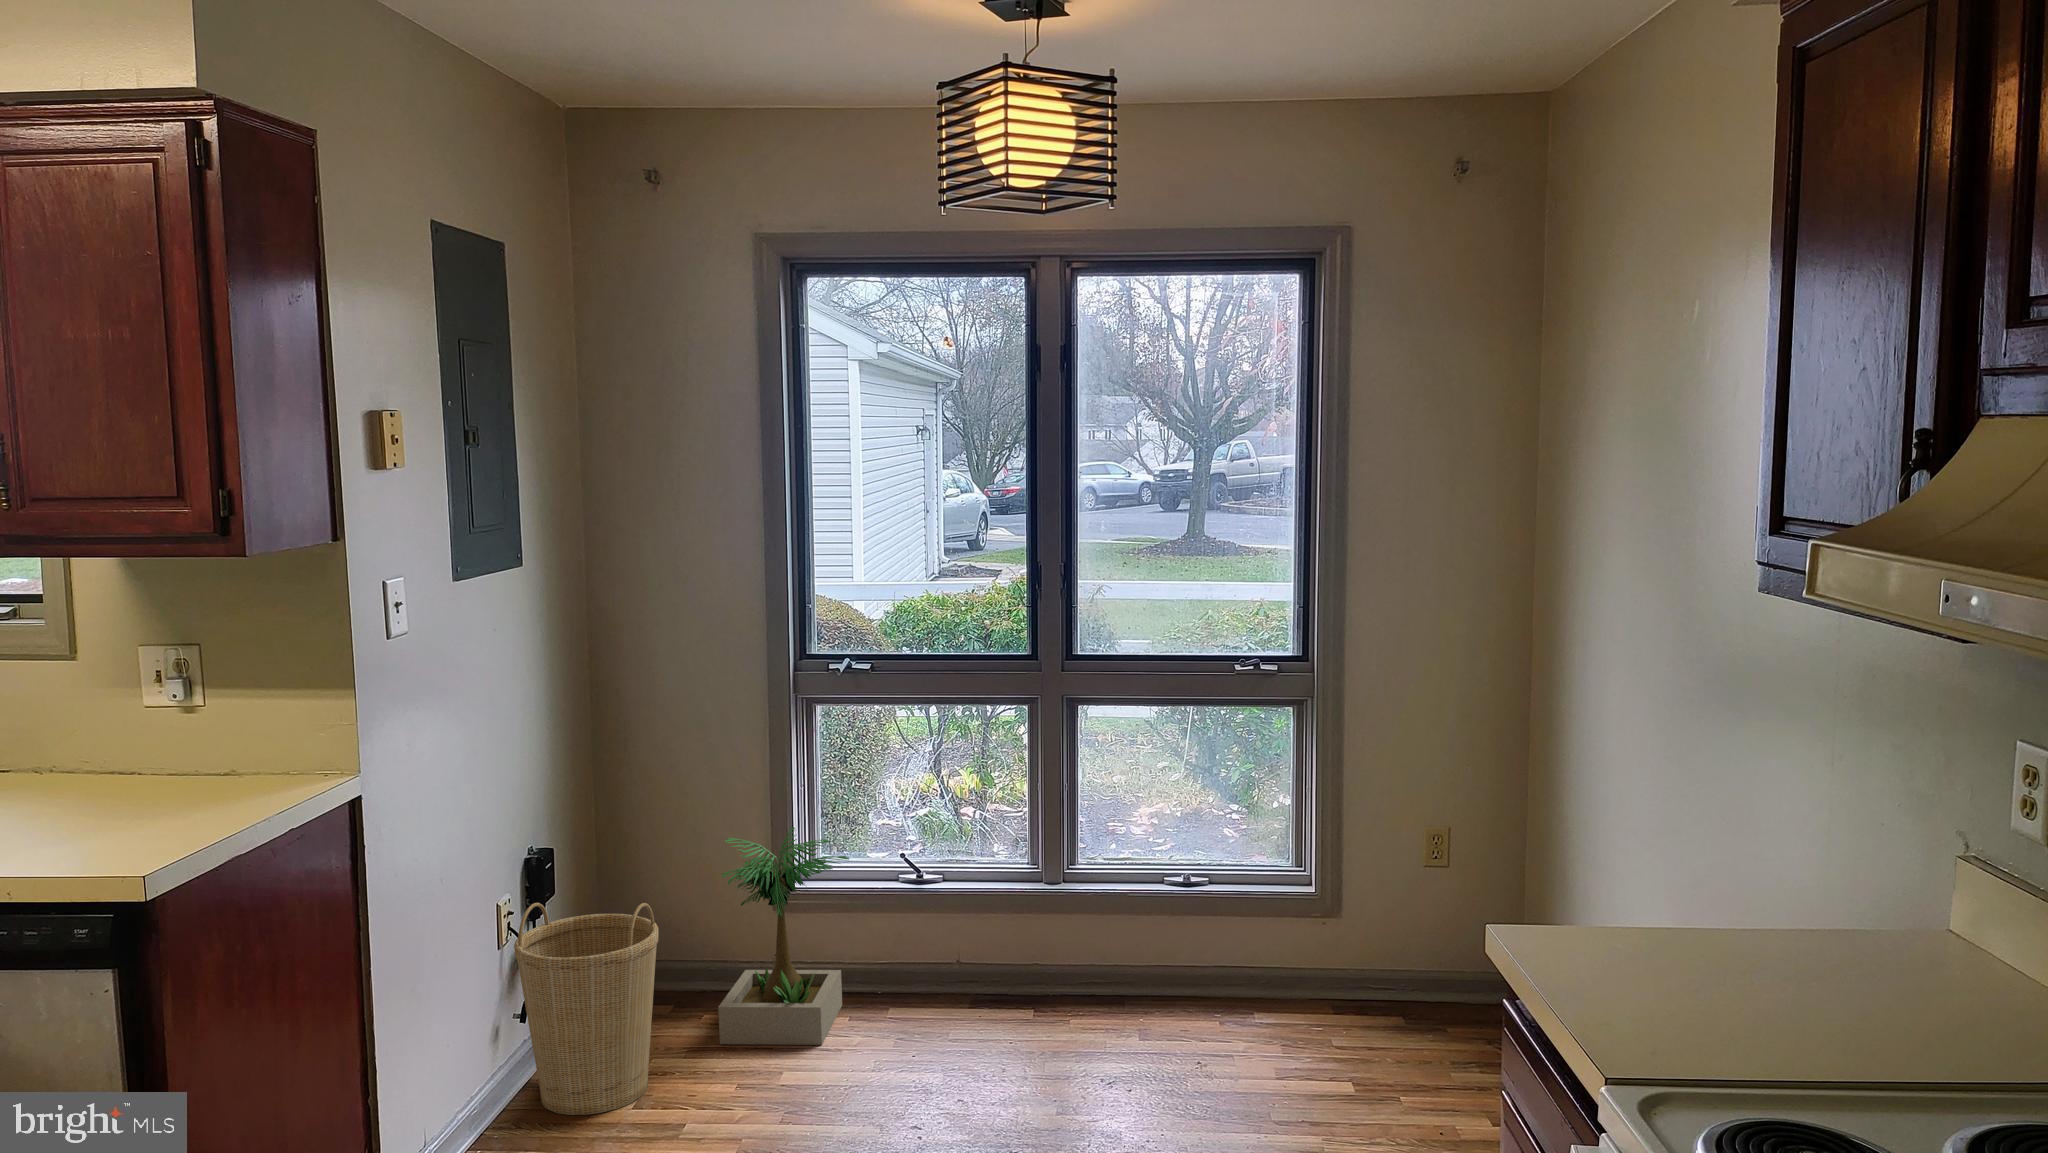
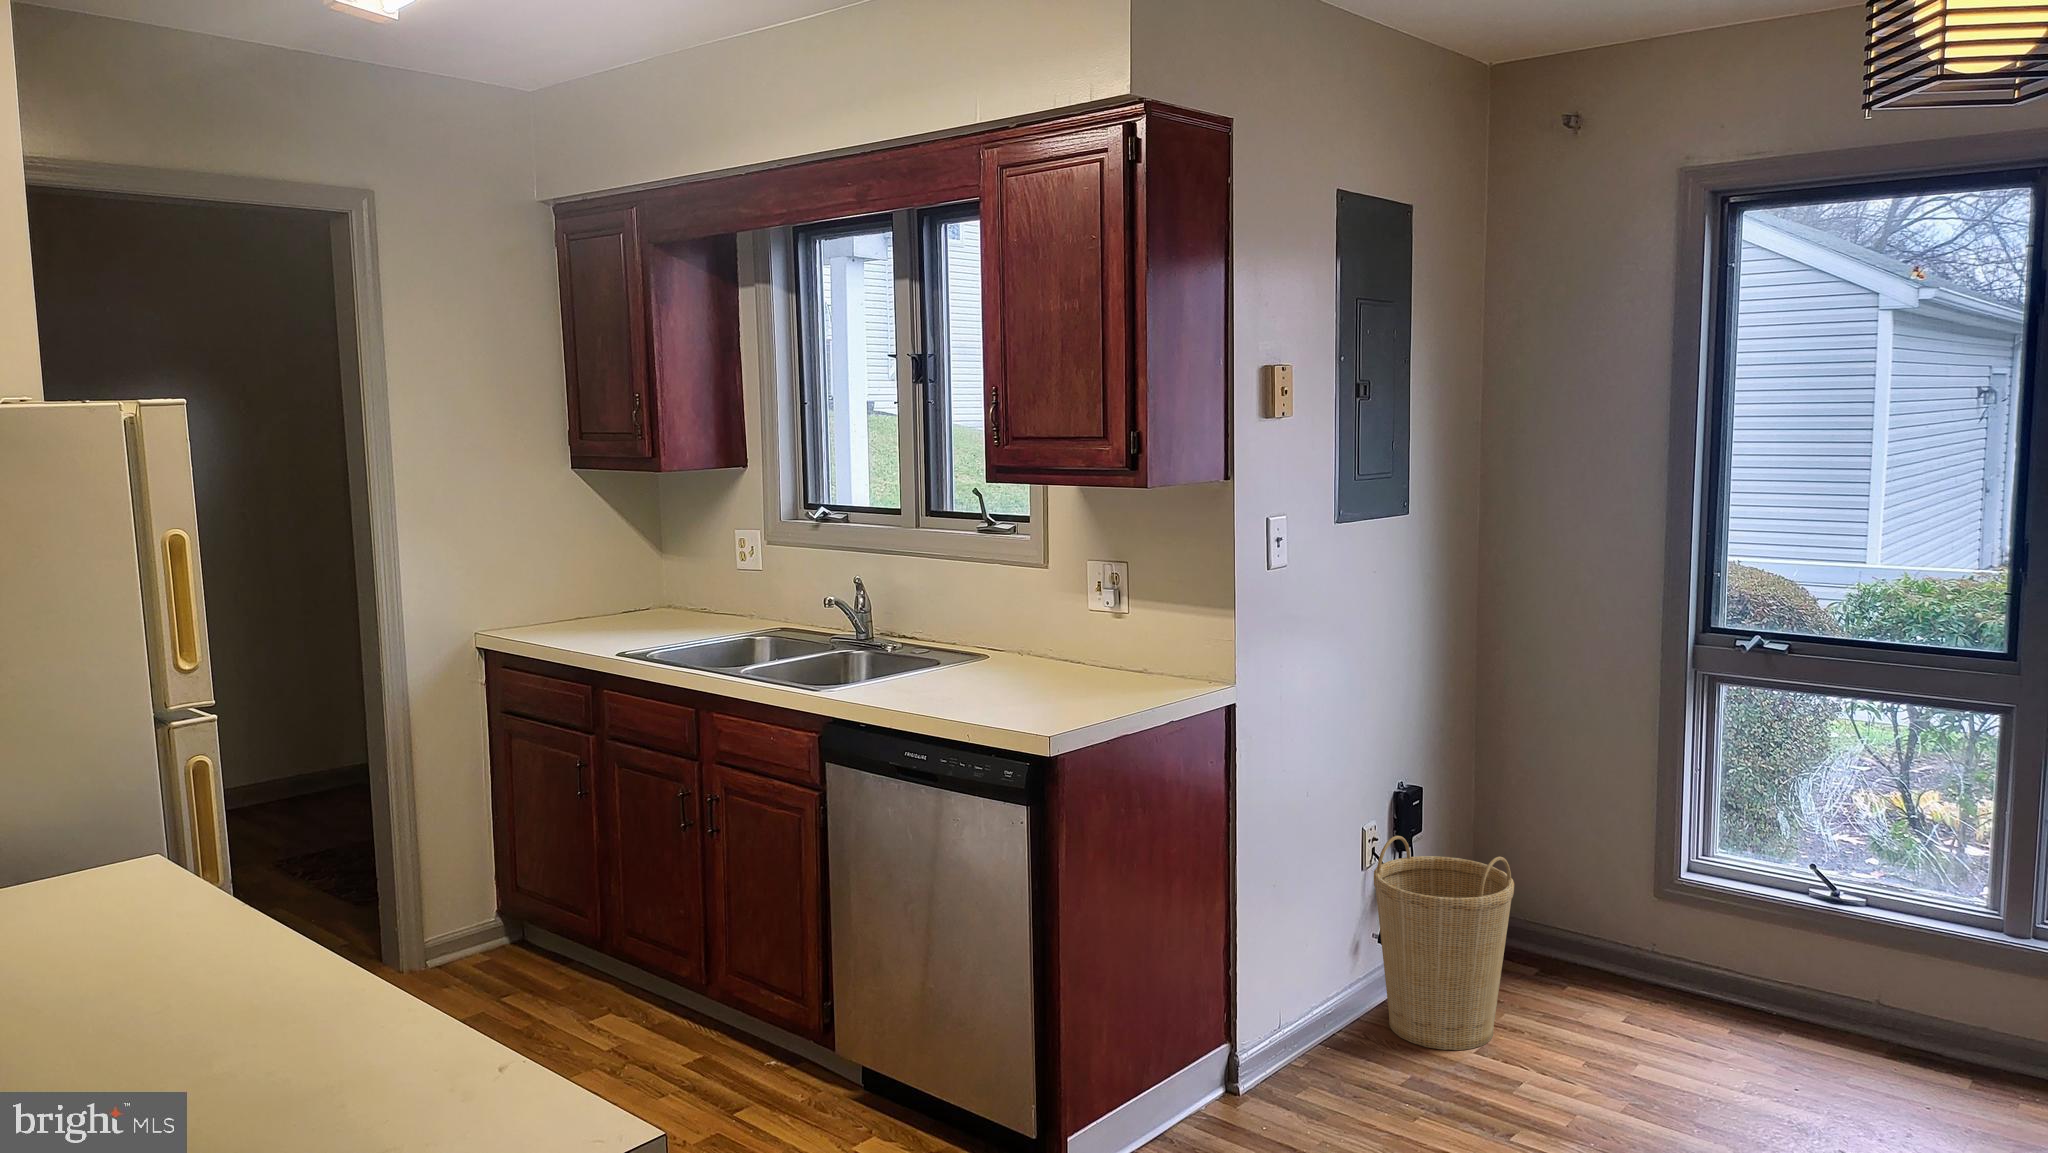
potted plant: present [718,827,849,1045] -> none [1576,805,1752,1046]

